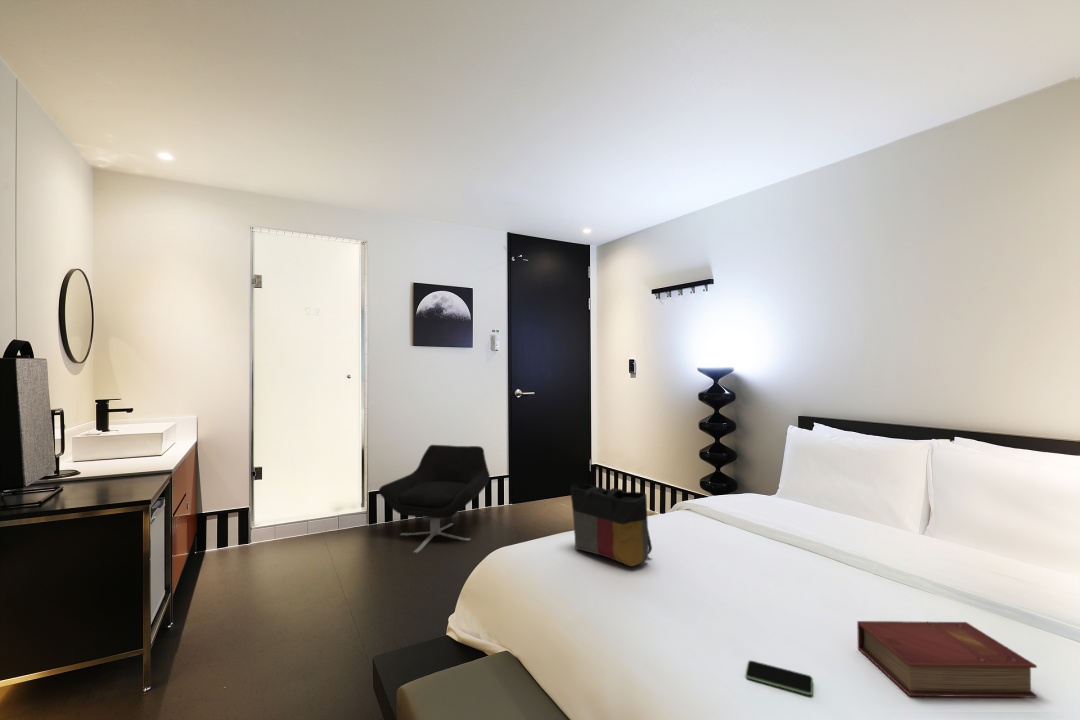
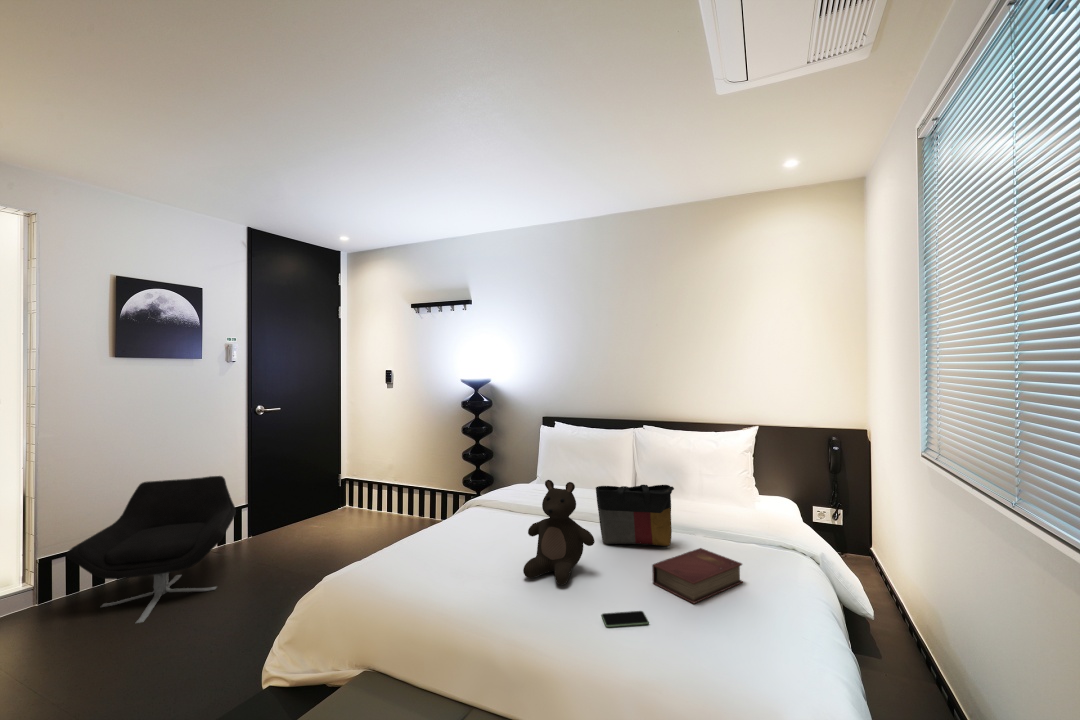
stuffed bear: none [681,482,777,613] -> present [523,480,595,585]
tote bag: present [571,484,652,566] -> present [596,485,674,546]

